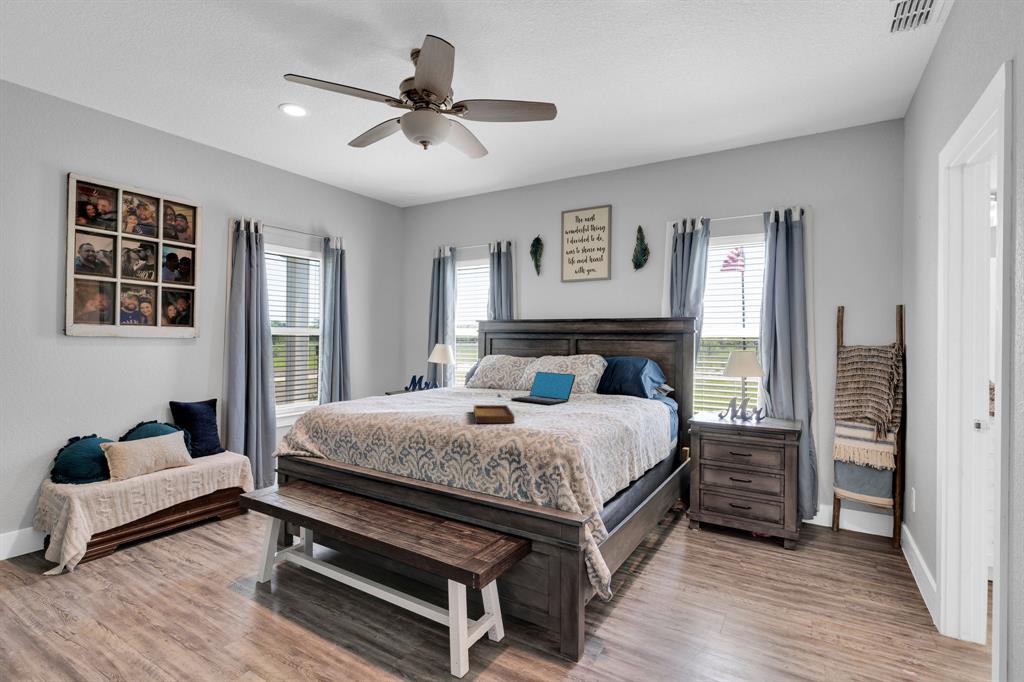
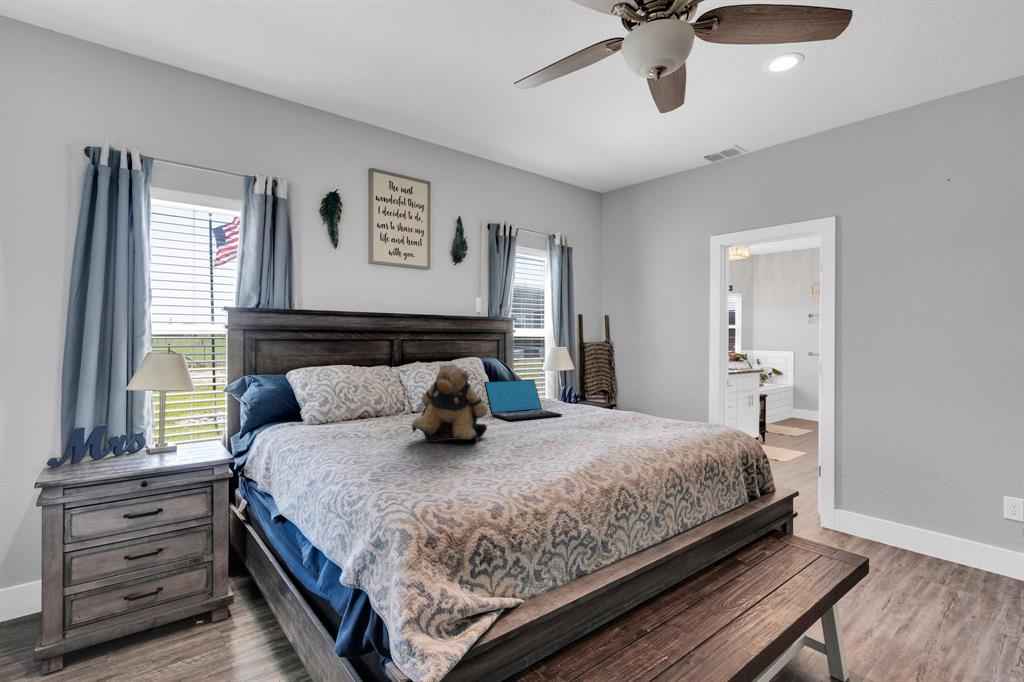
teddy bear: none [418,352,470,401] -> present [412,364,488,442]
tray: present [474,394,515,423] -> none [592,404,683,440]

